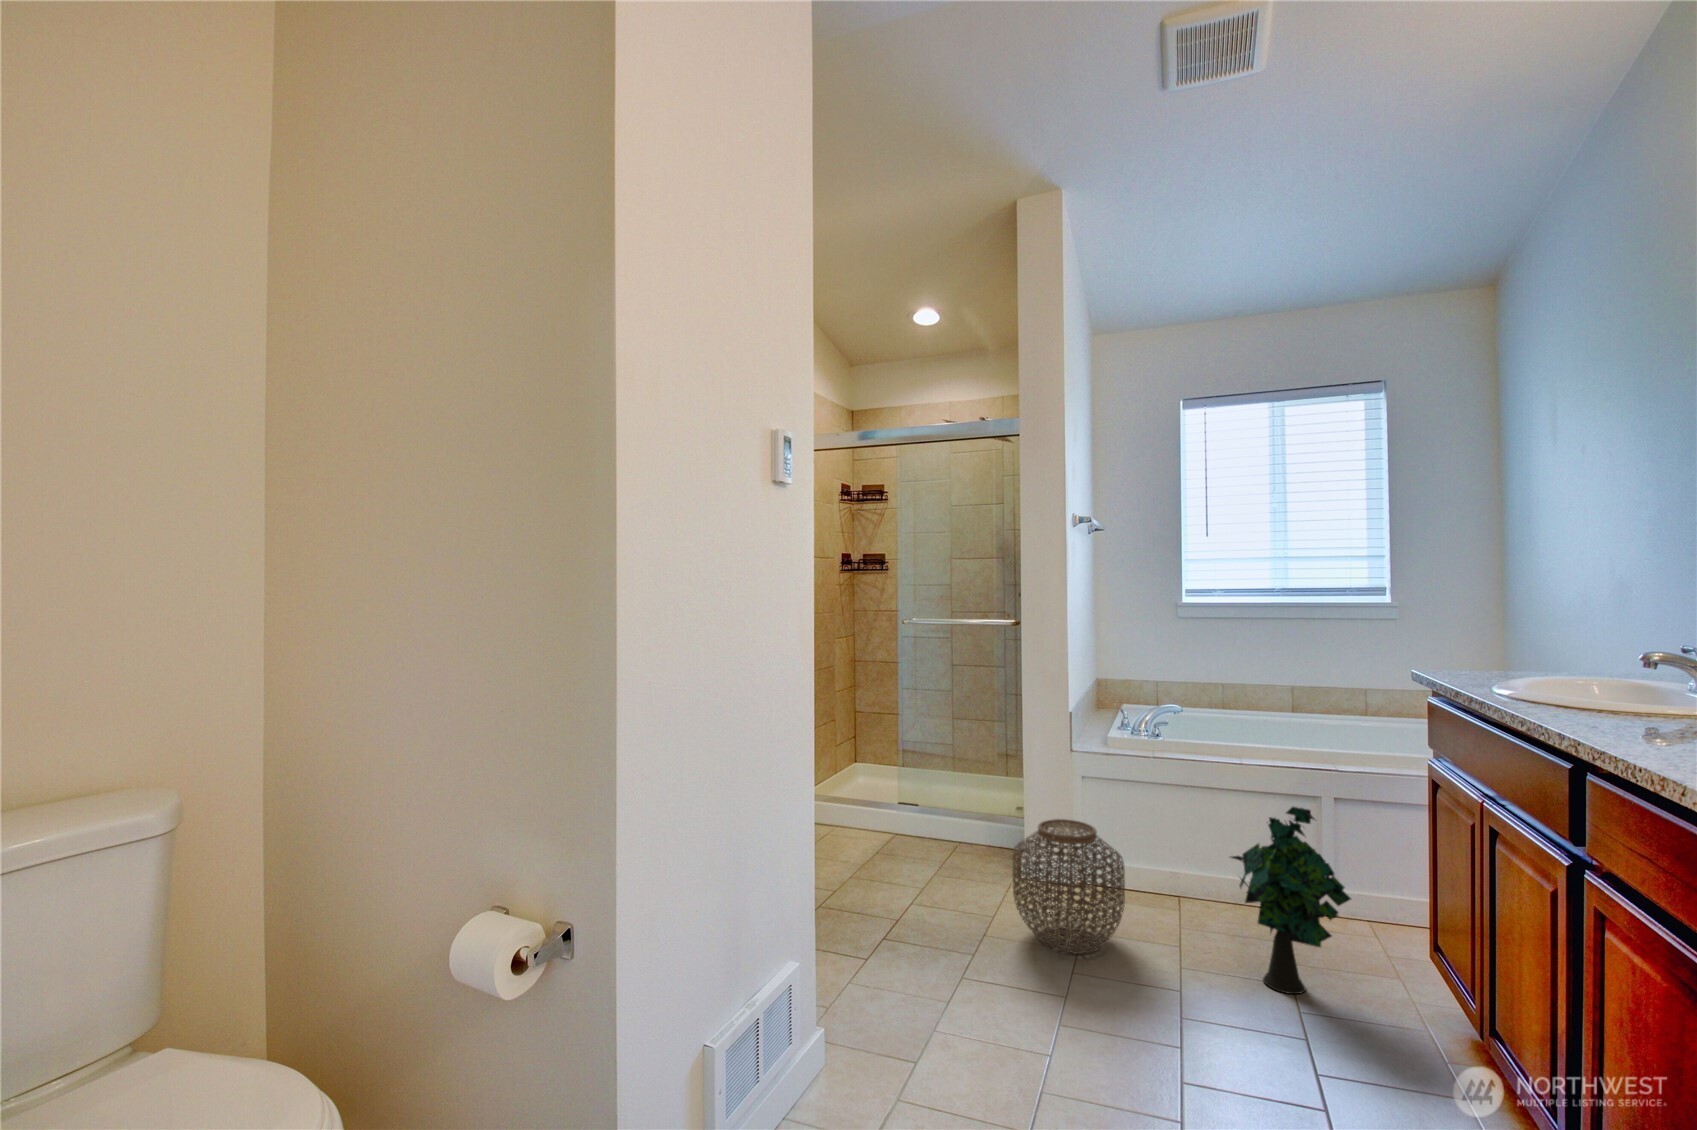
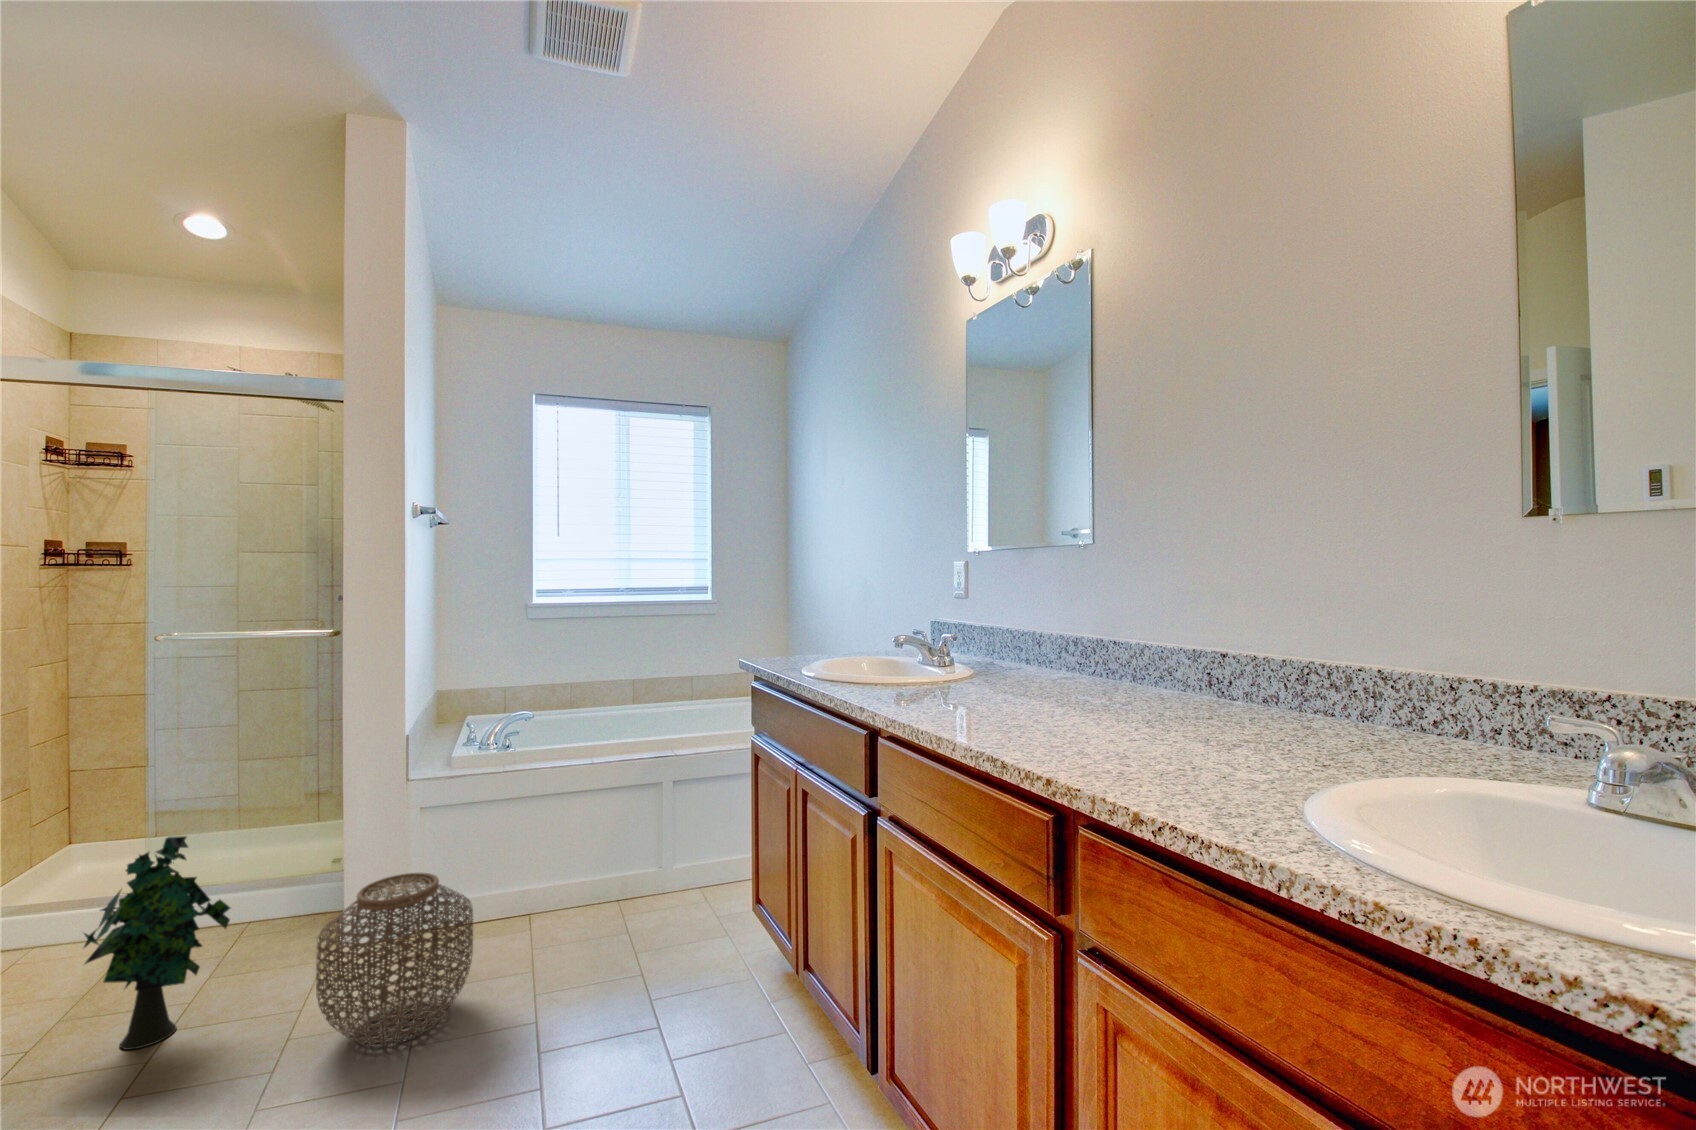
decorative plant: present [1231,807,1351,994] -> present [84,836,230,1050]

